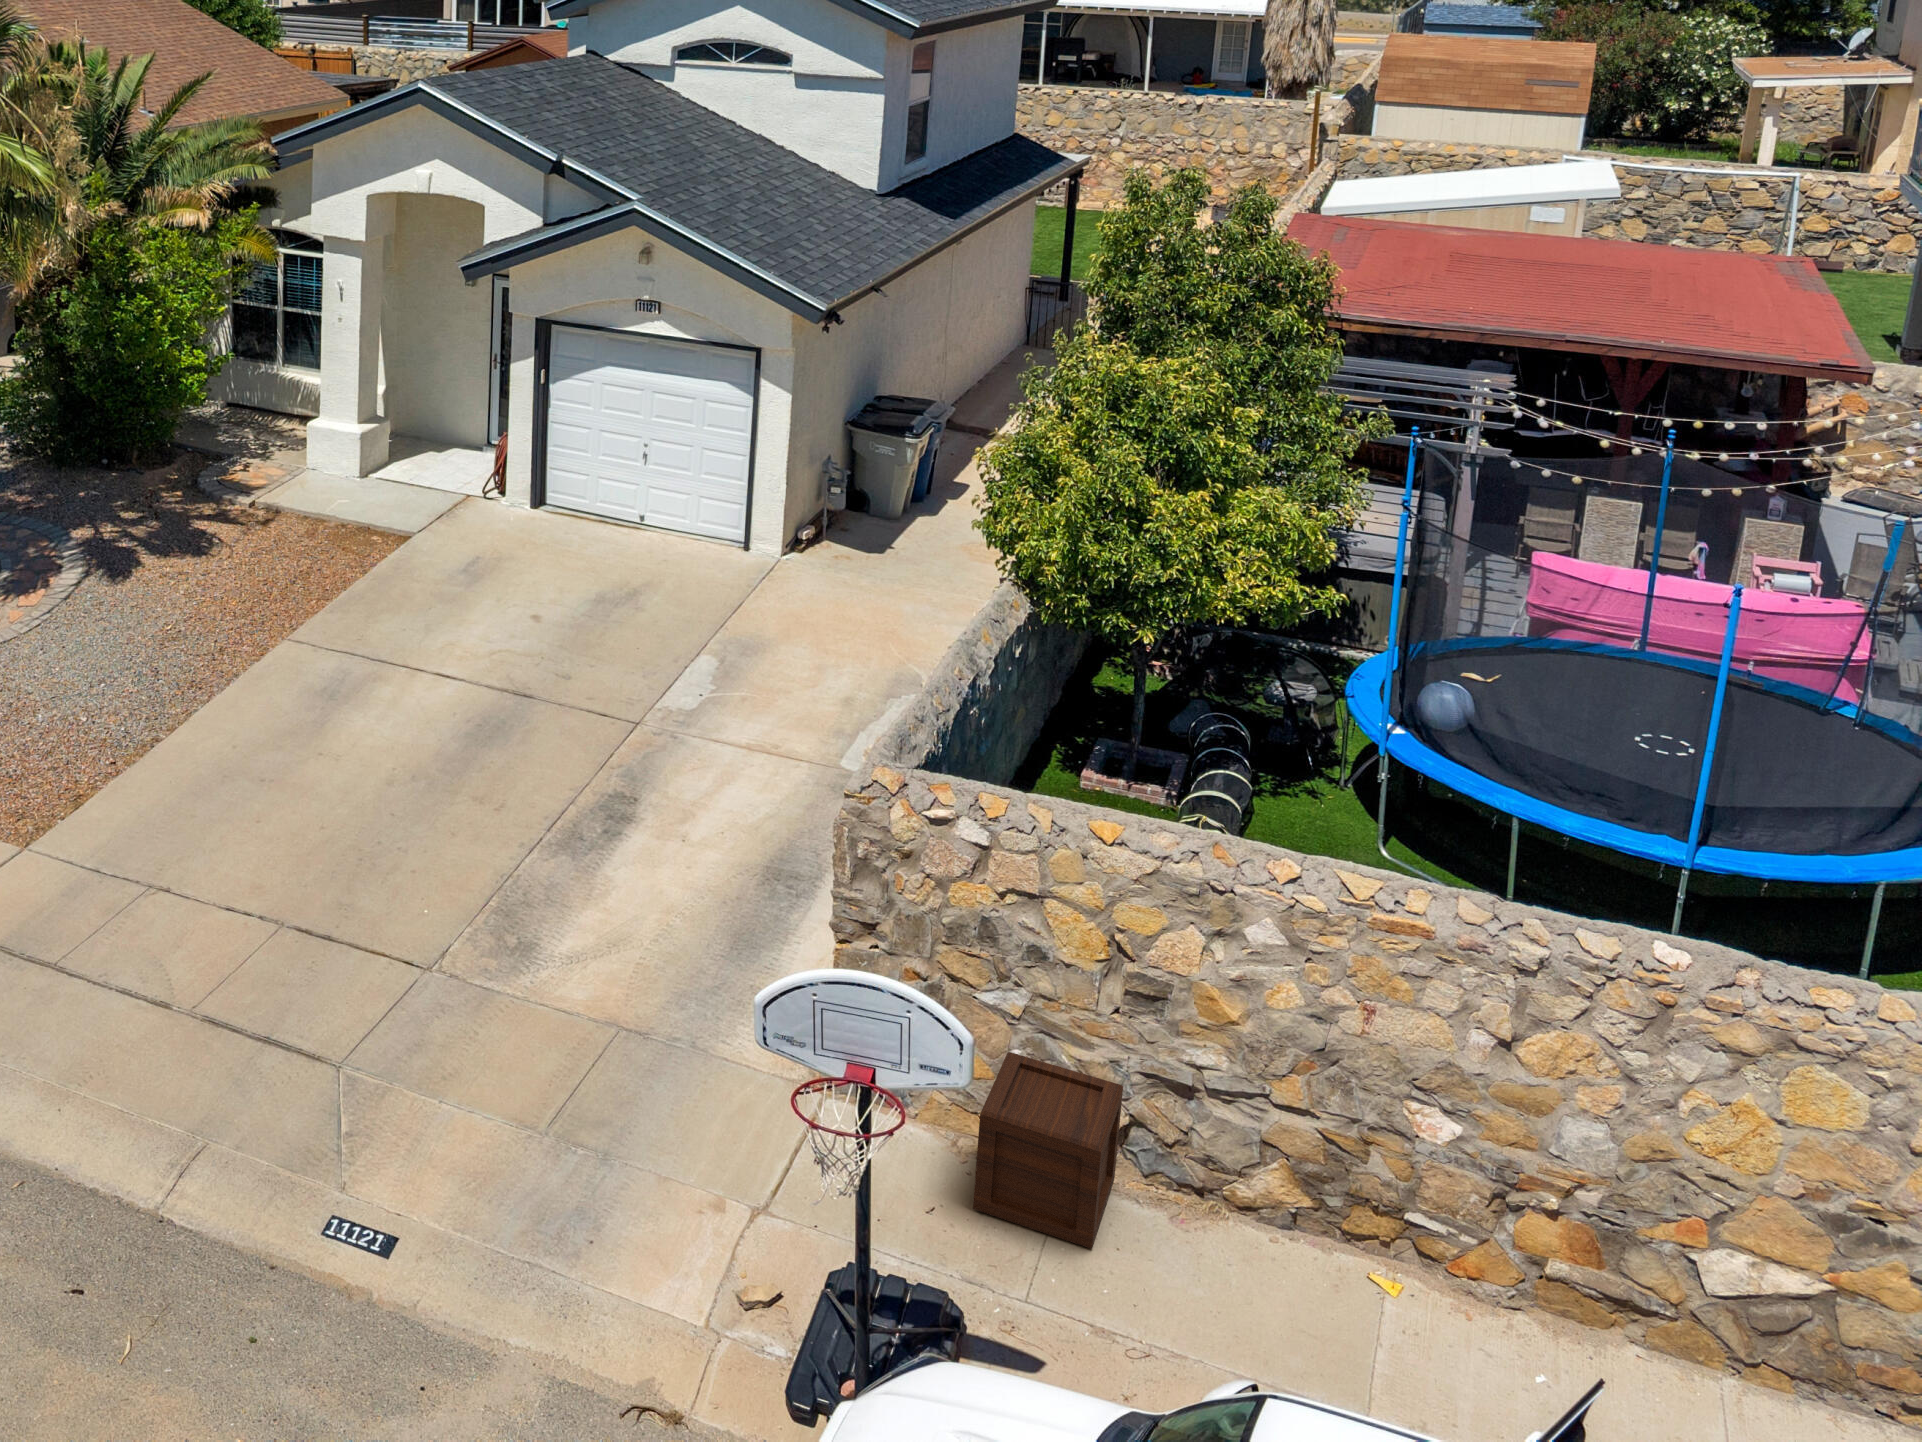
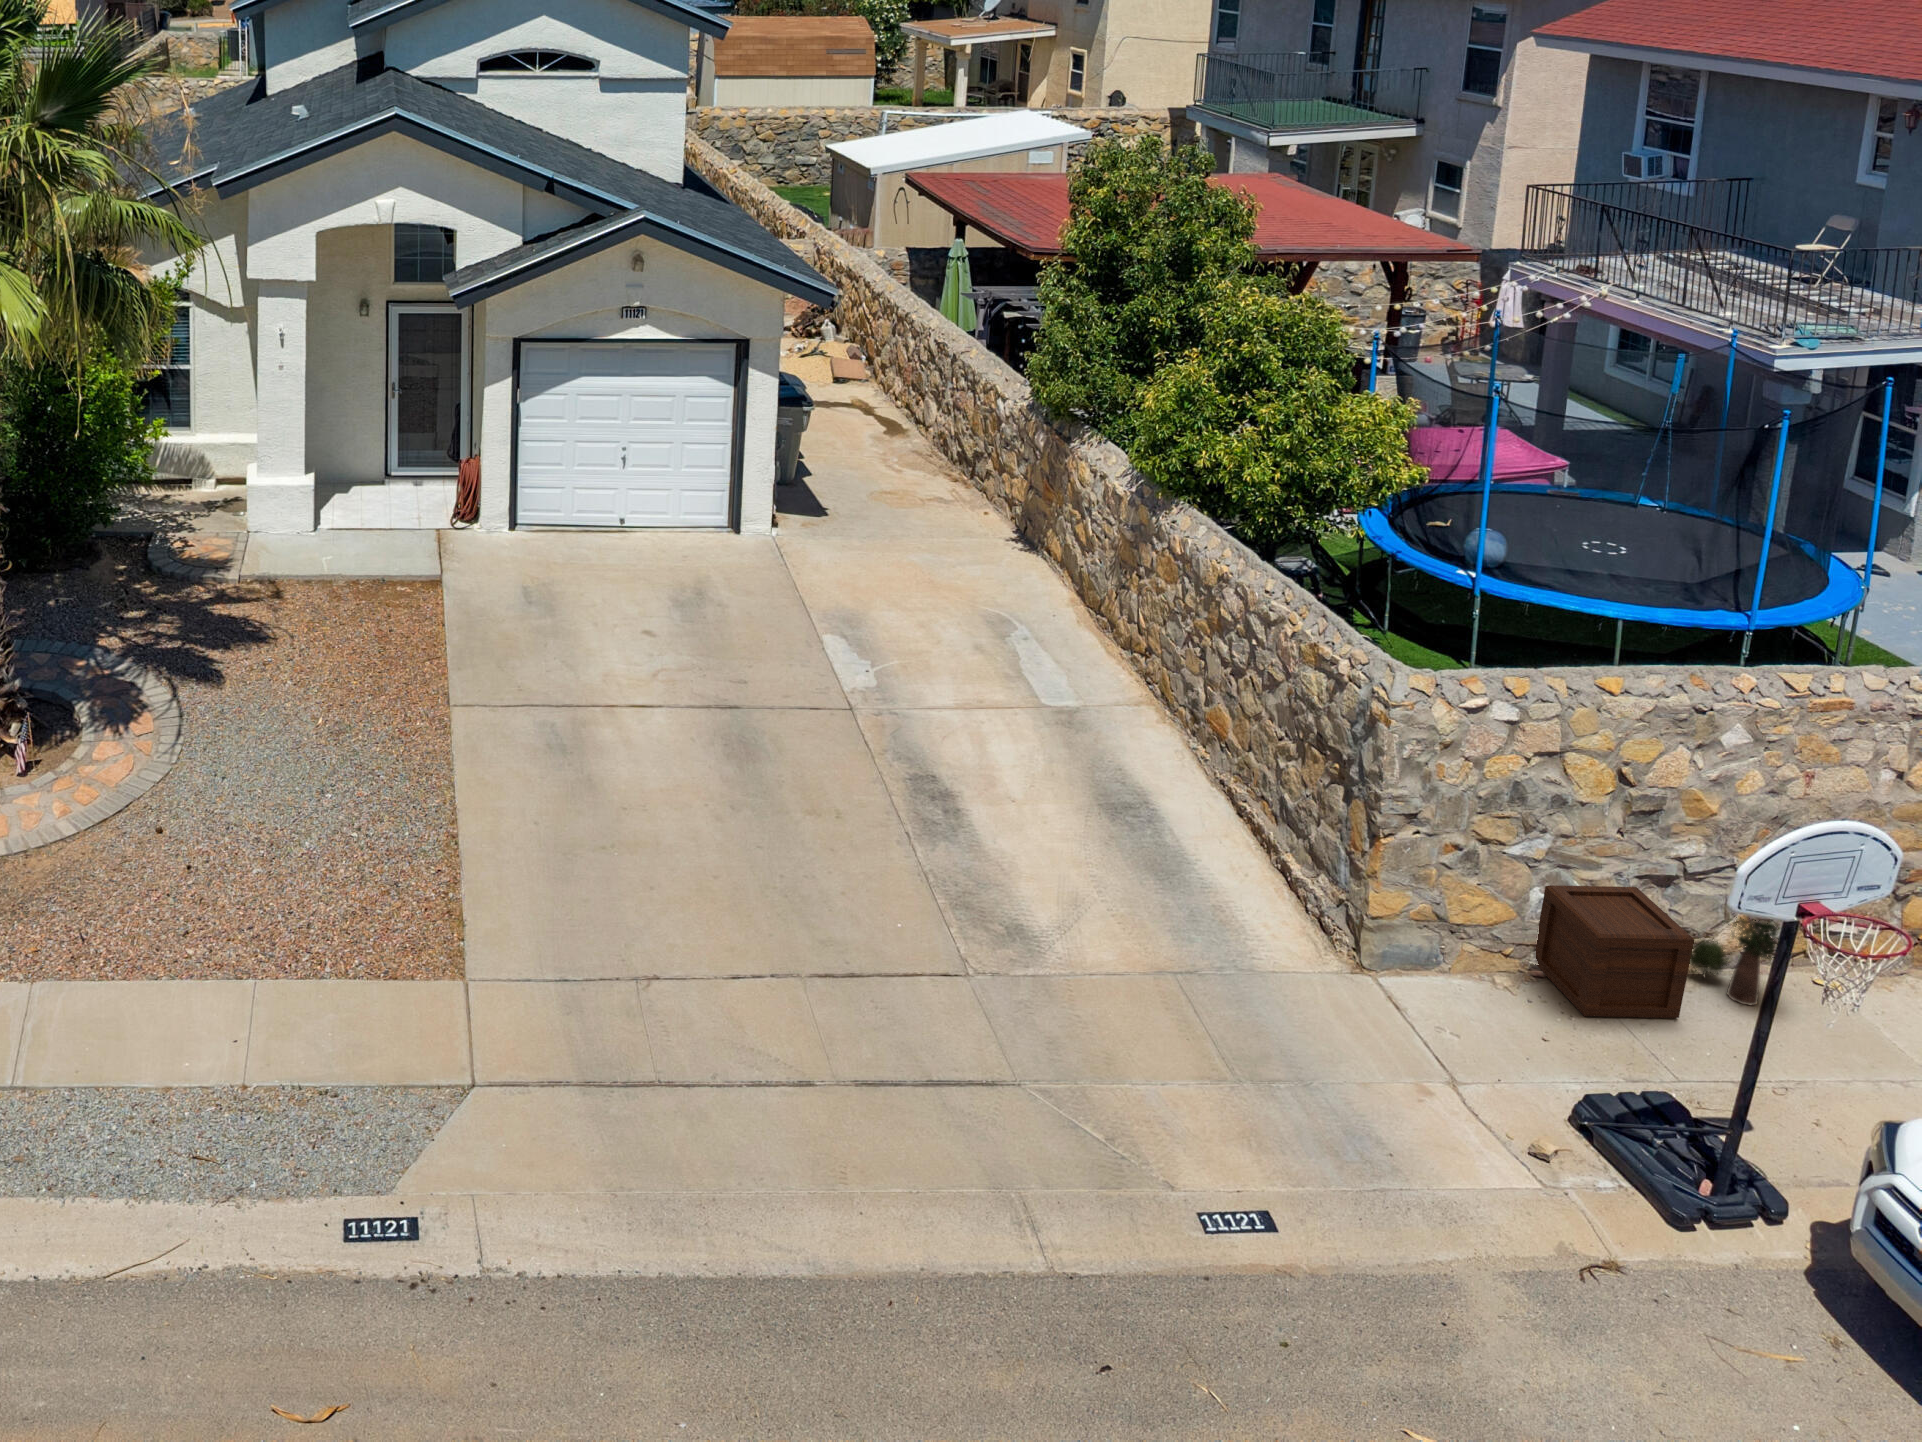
potted plant: none [1178,1130,1276,1271] -> present [1691,916,1794,1005]

